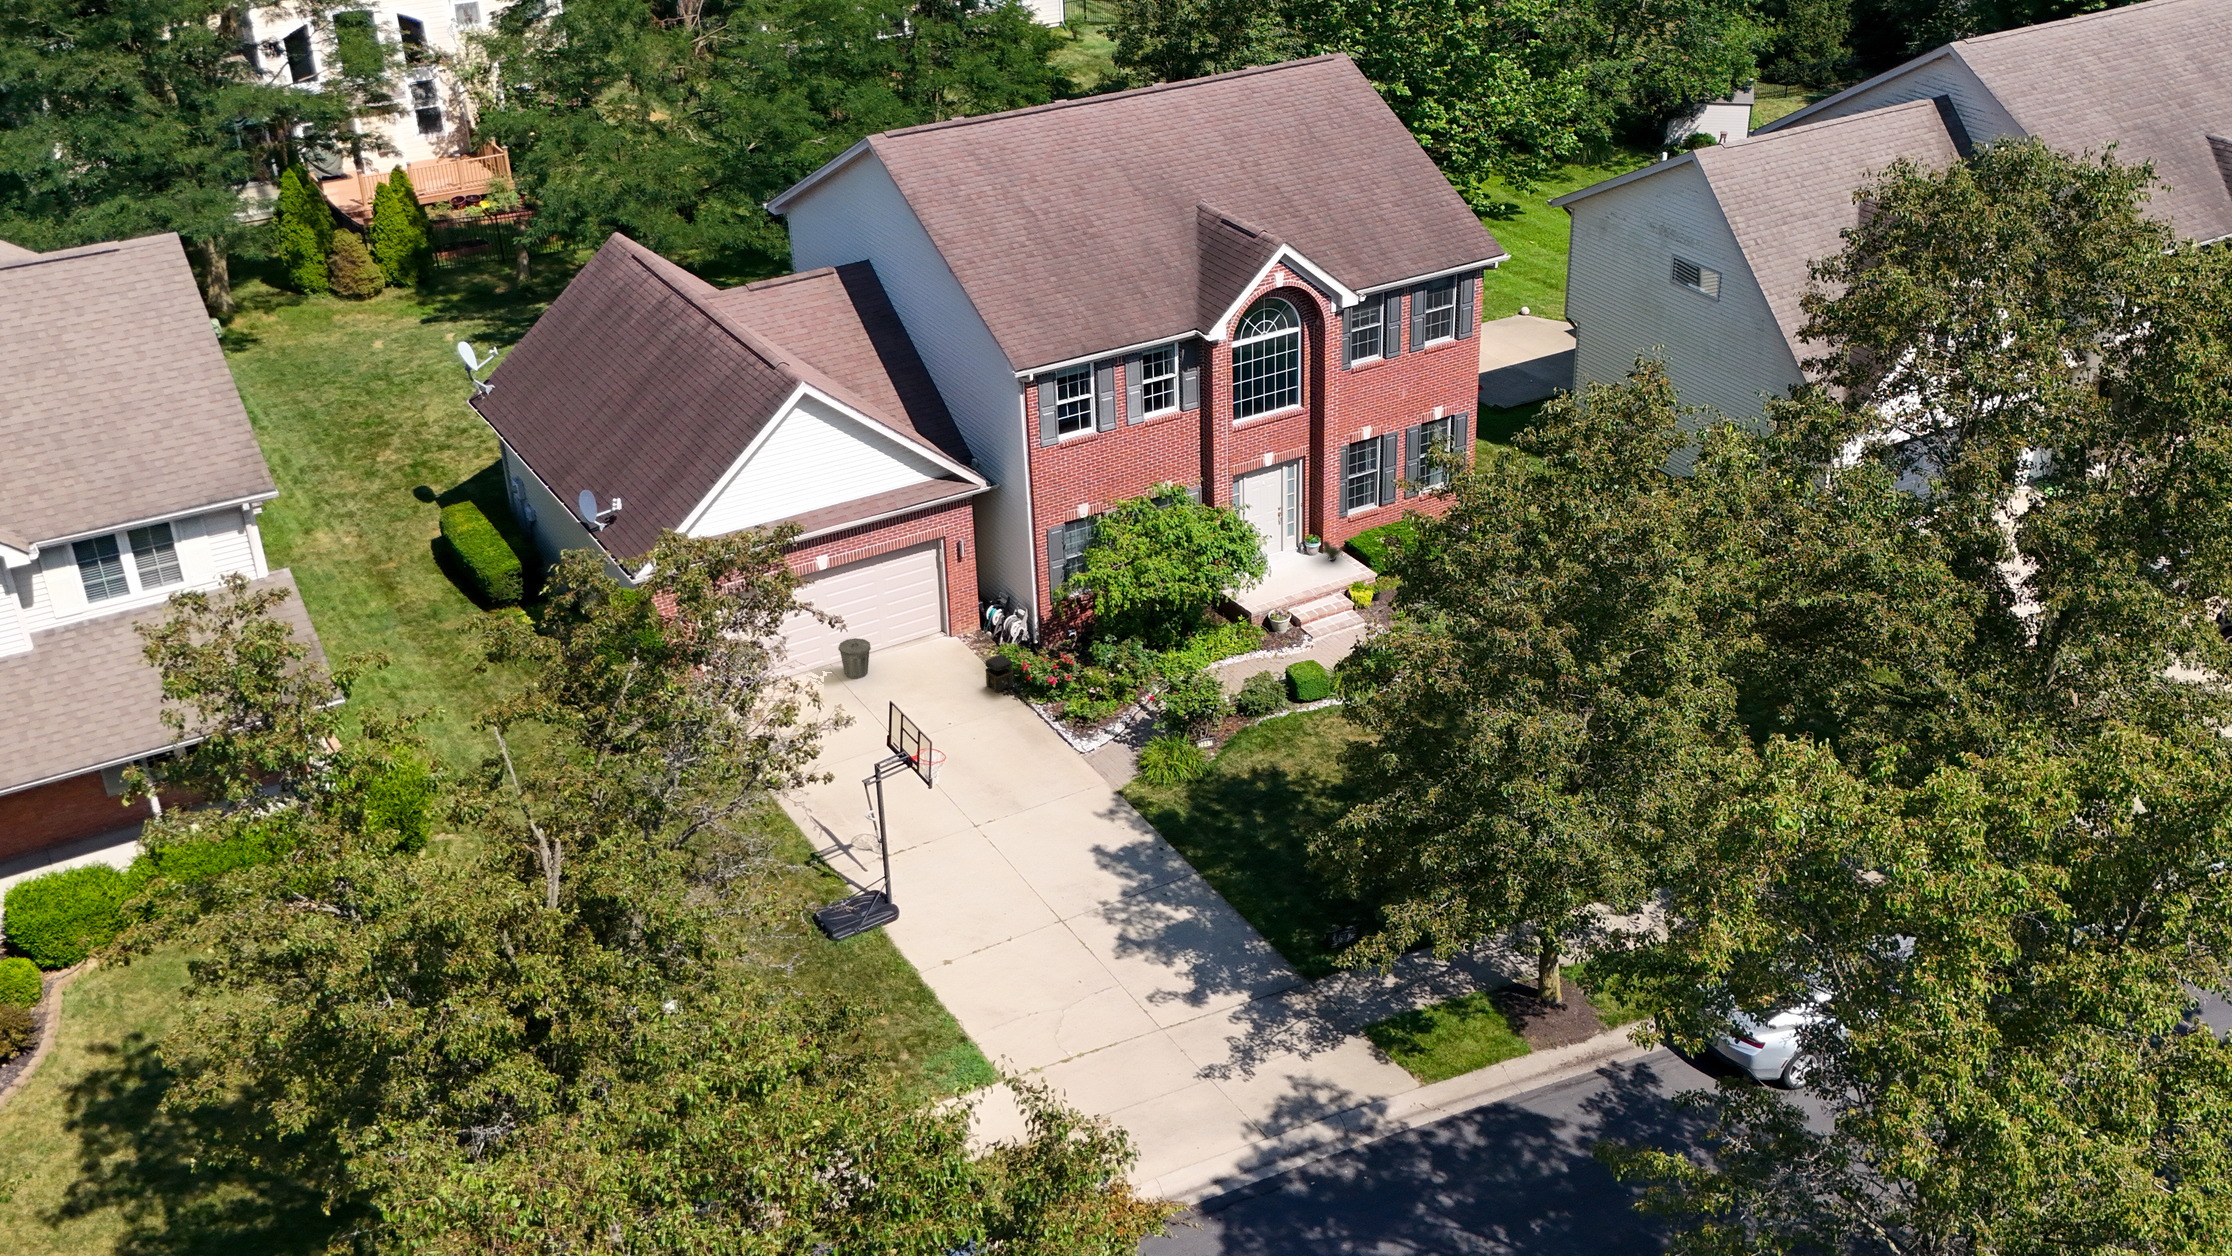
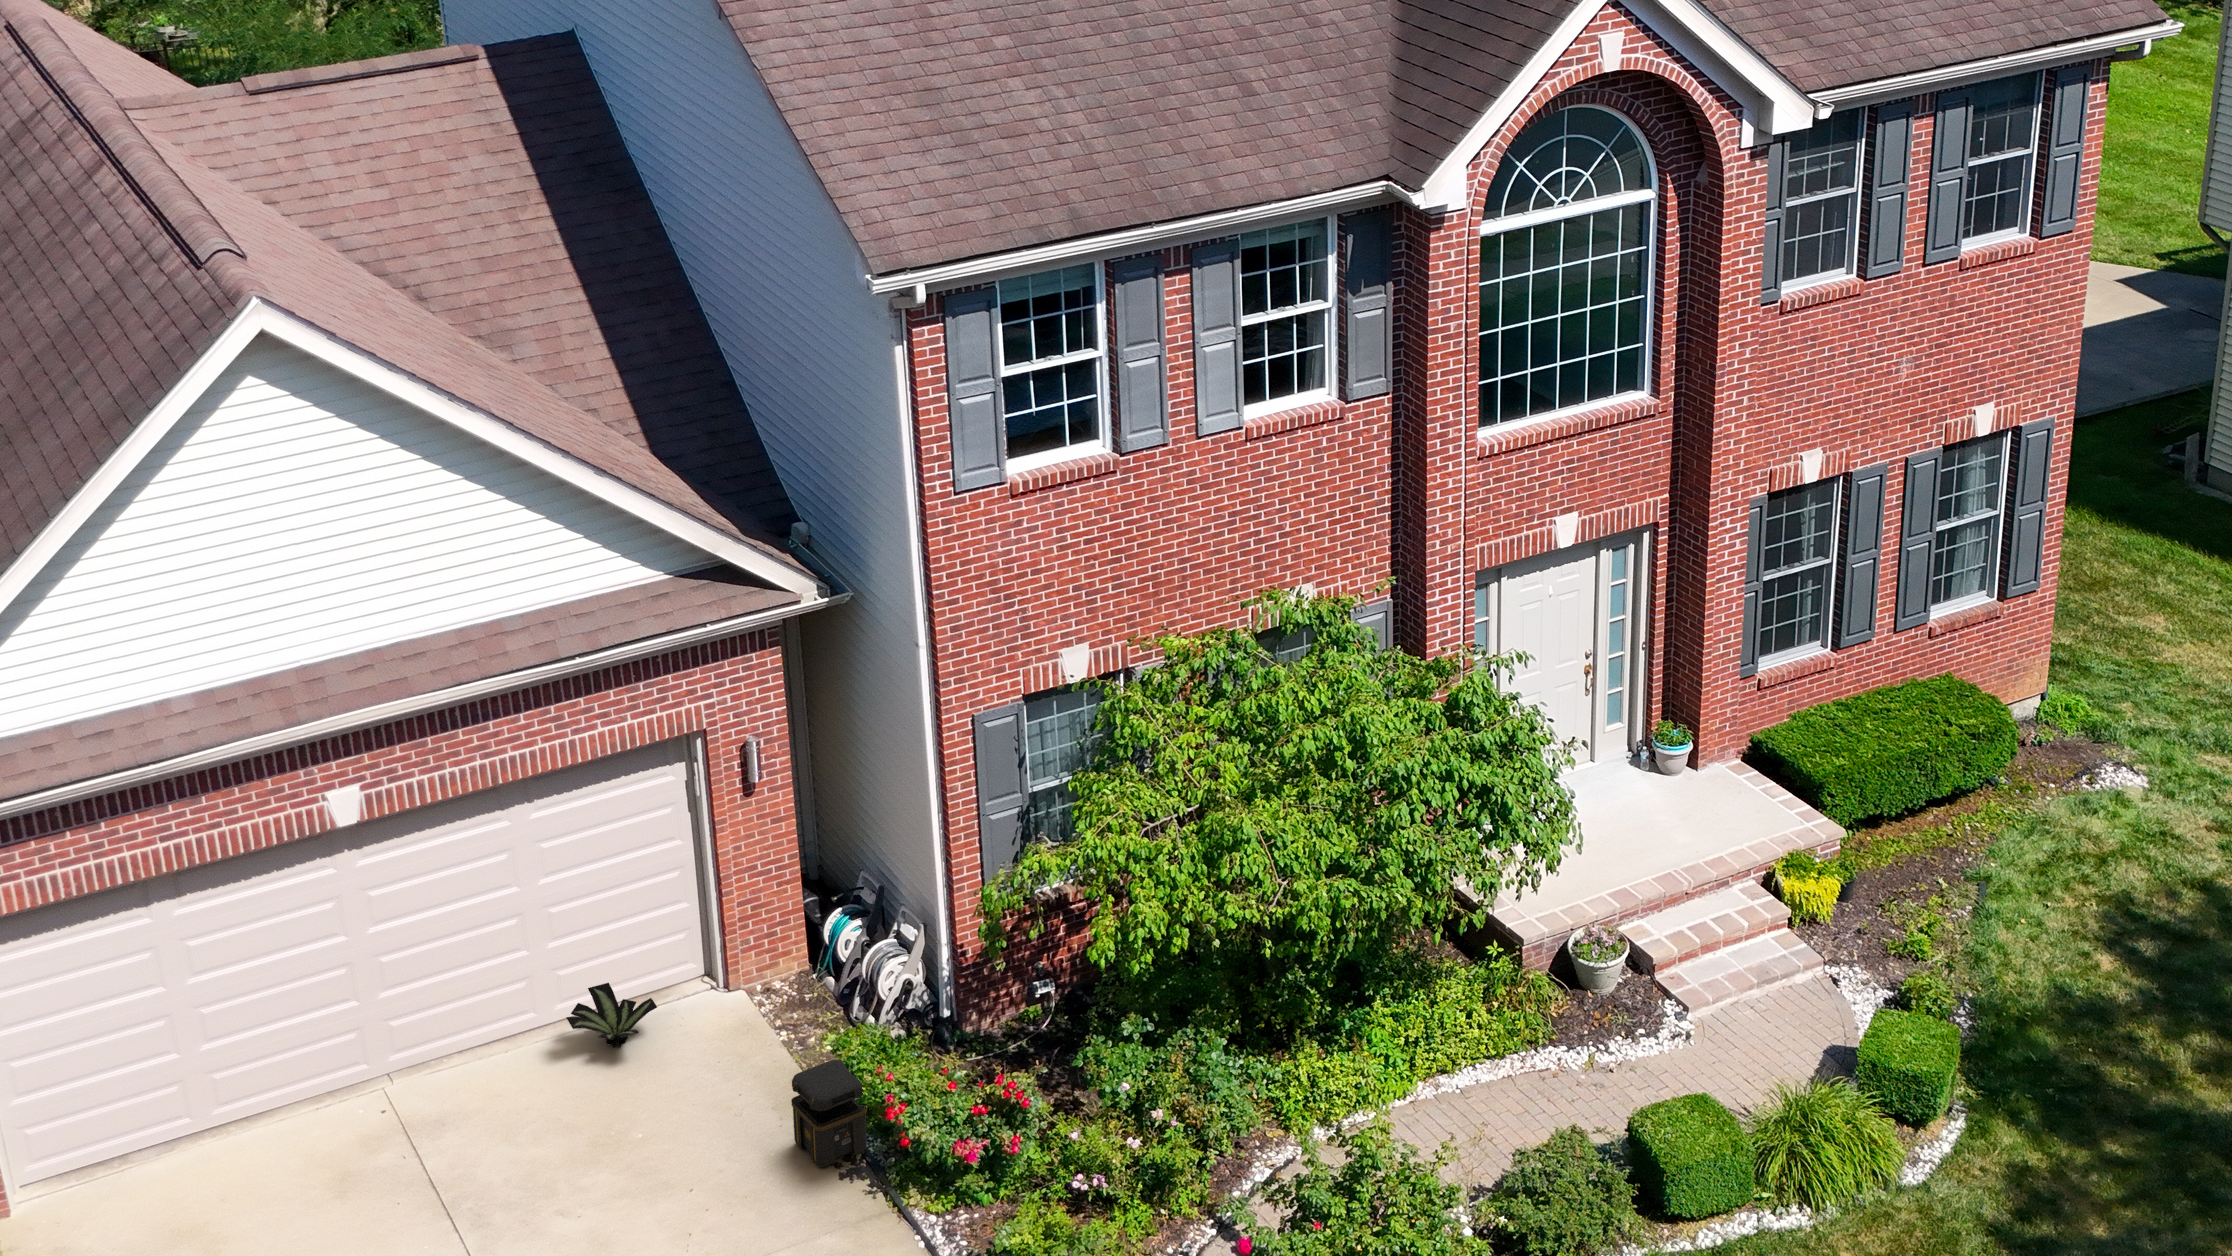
potted plant: present [1317,541,1345,561] -> present [566,983,657,1047]
trash can: present [838,638,871,678] -> none [412,991,498,1103]

